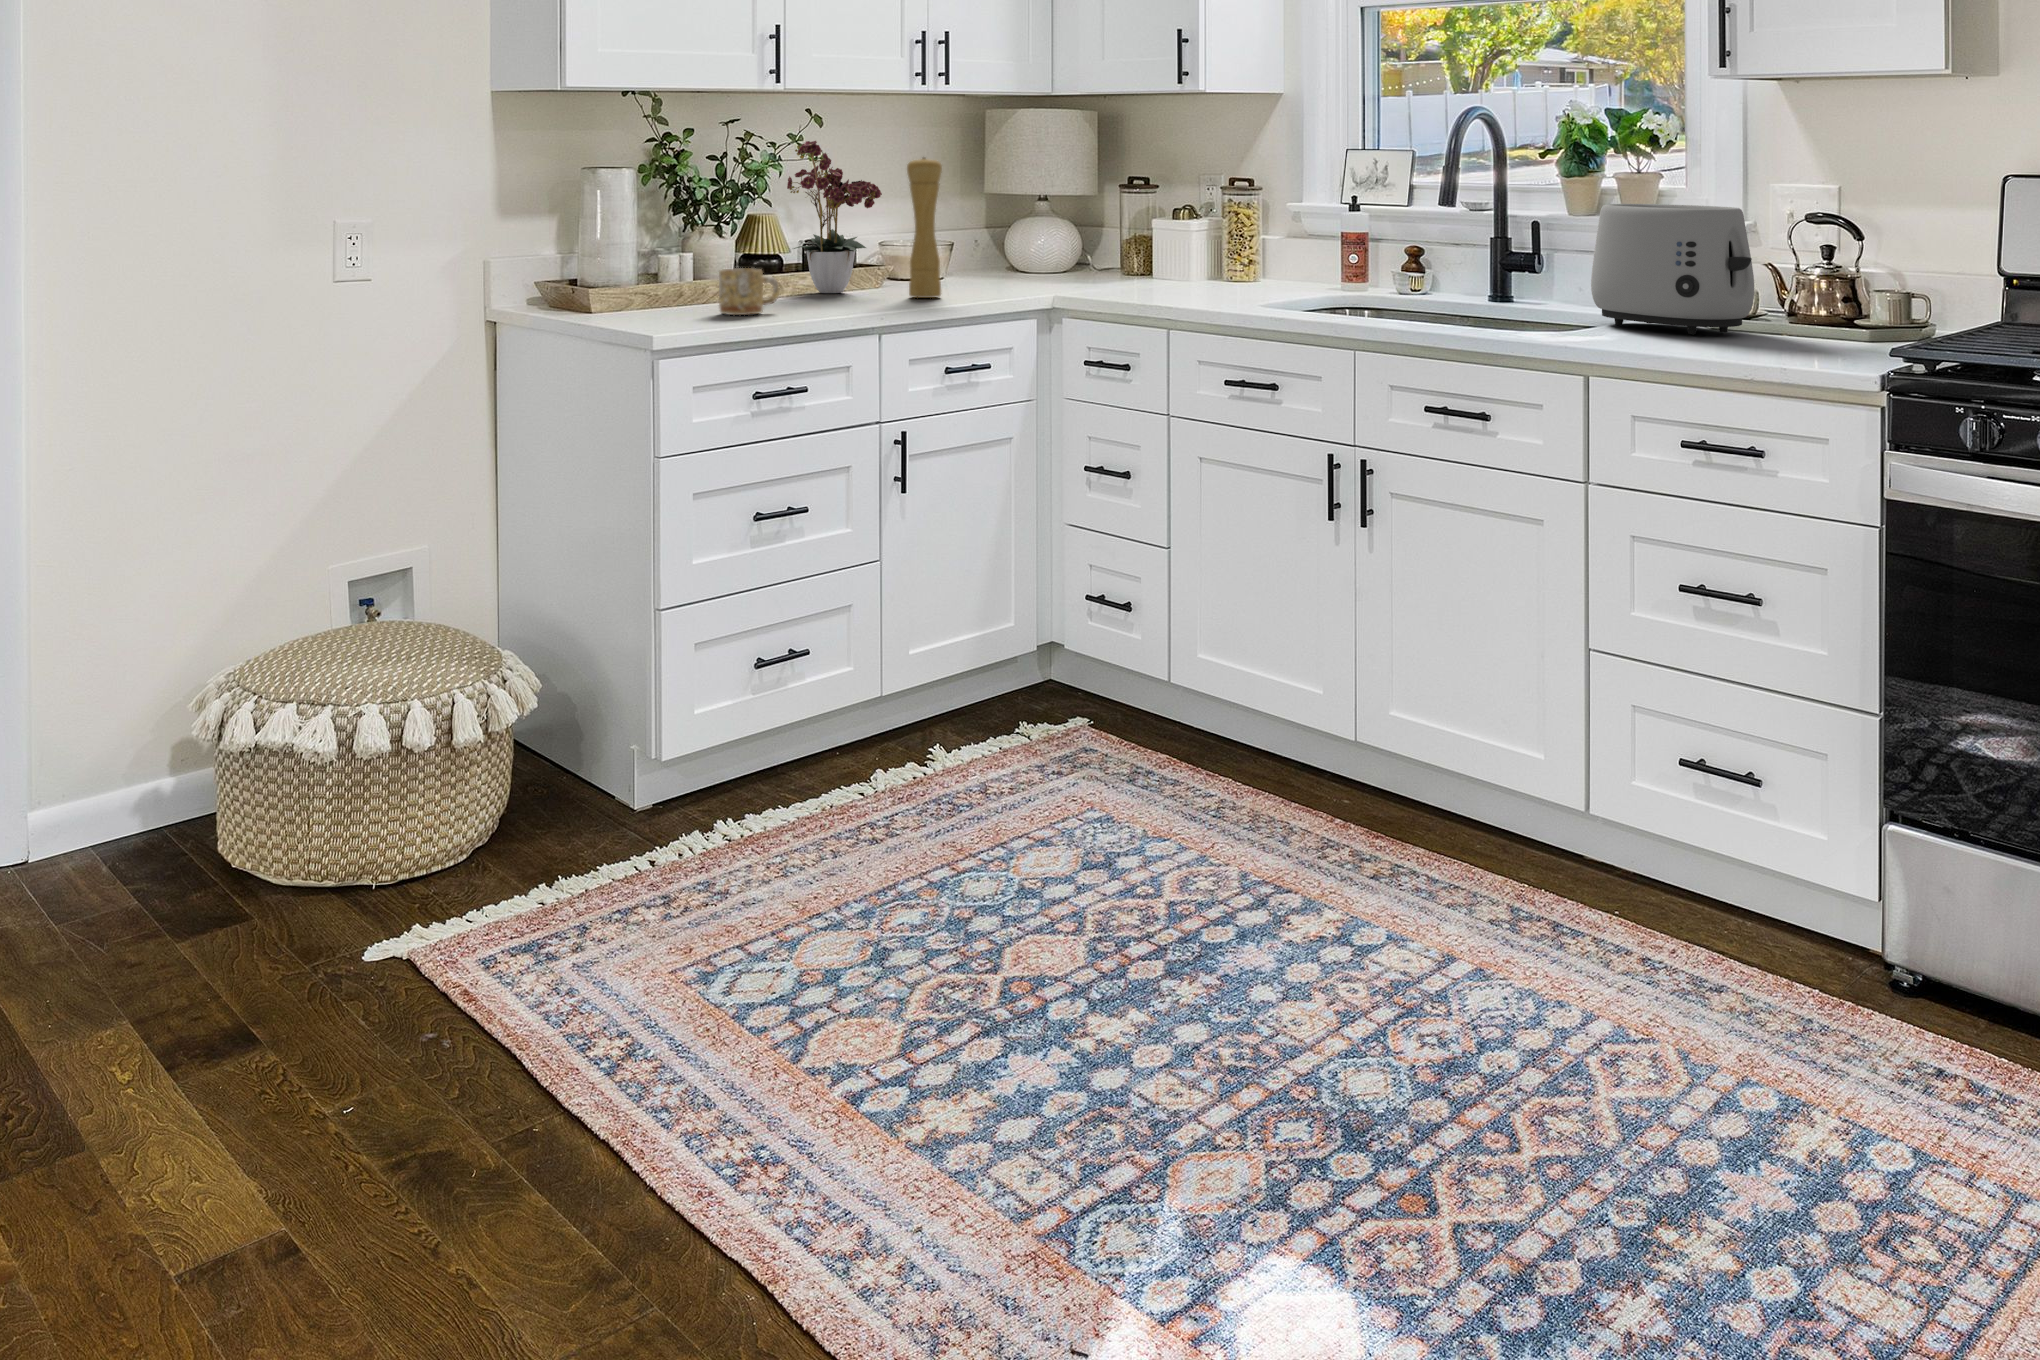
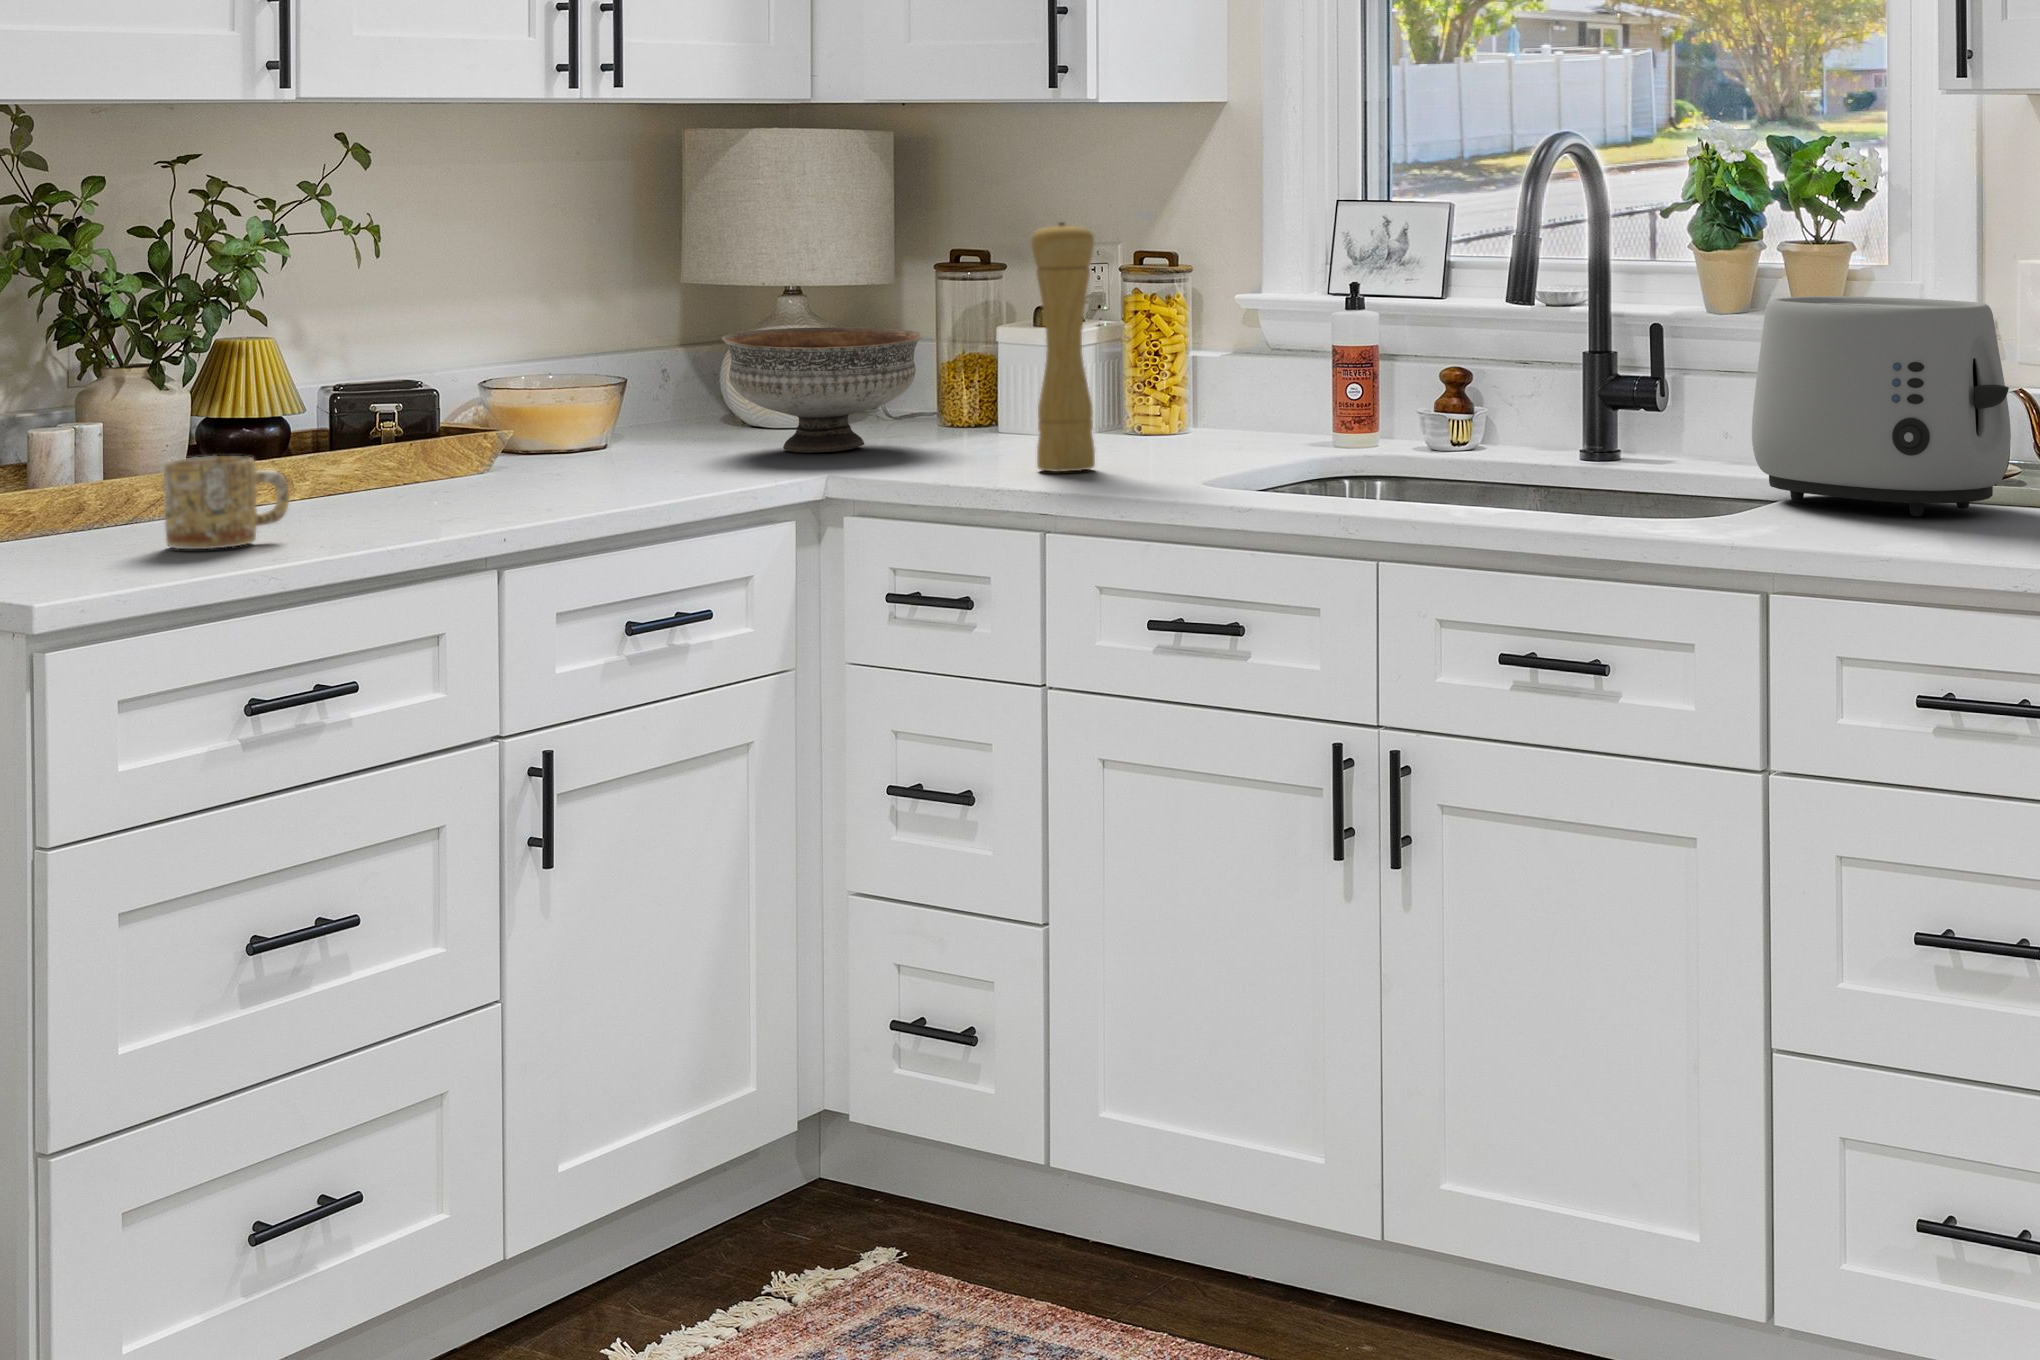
flower arrangement: present [787,141,882,293] -> none [290,188,505,489]
pepper mill: present [907,157,942,298] -> present [1031,222,1095,472]
bowl: none [1004,216,1112,284] -> present [722,327,922,452]

